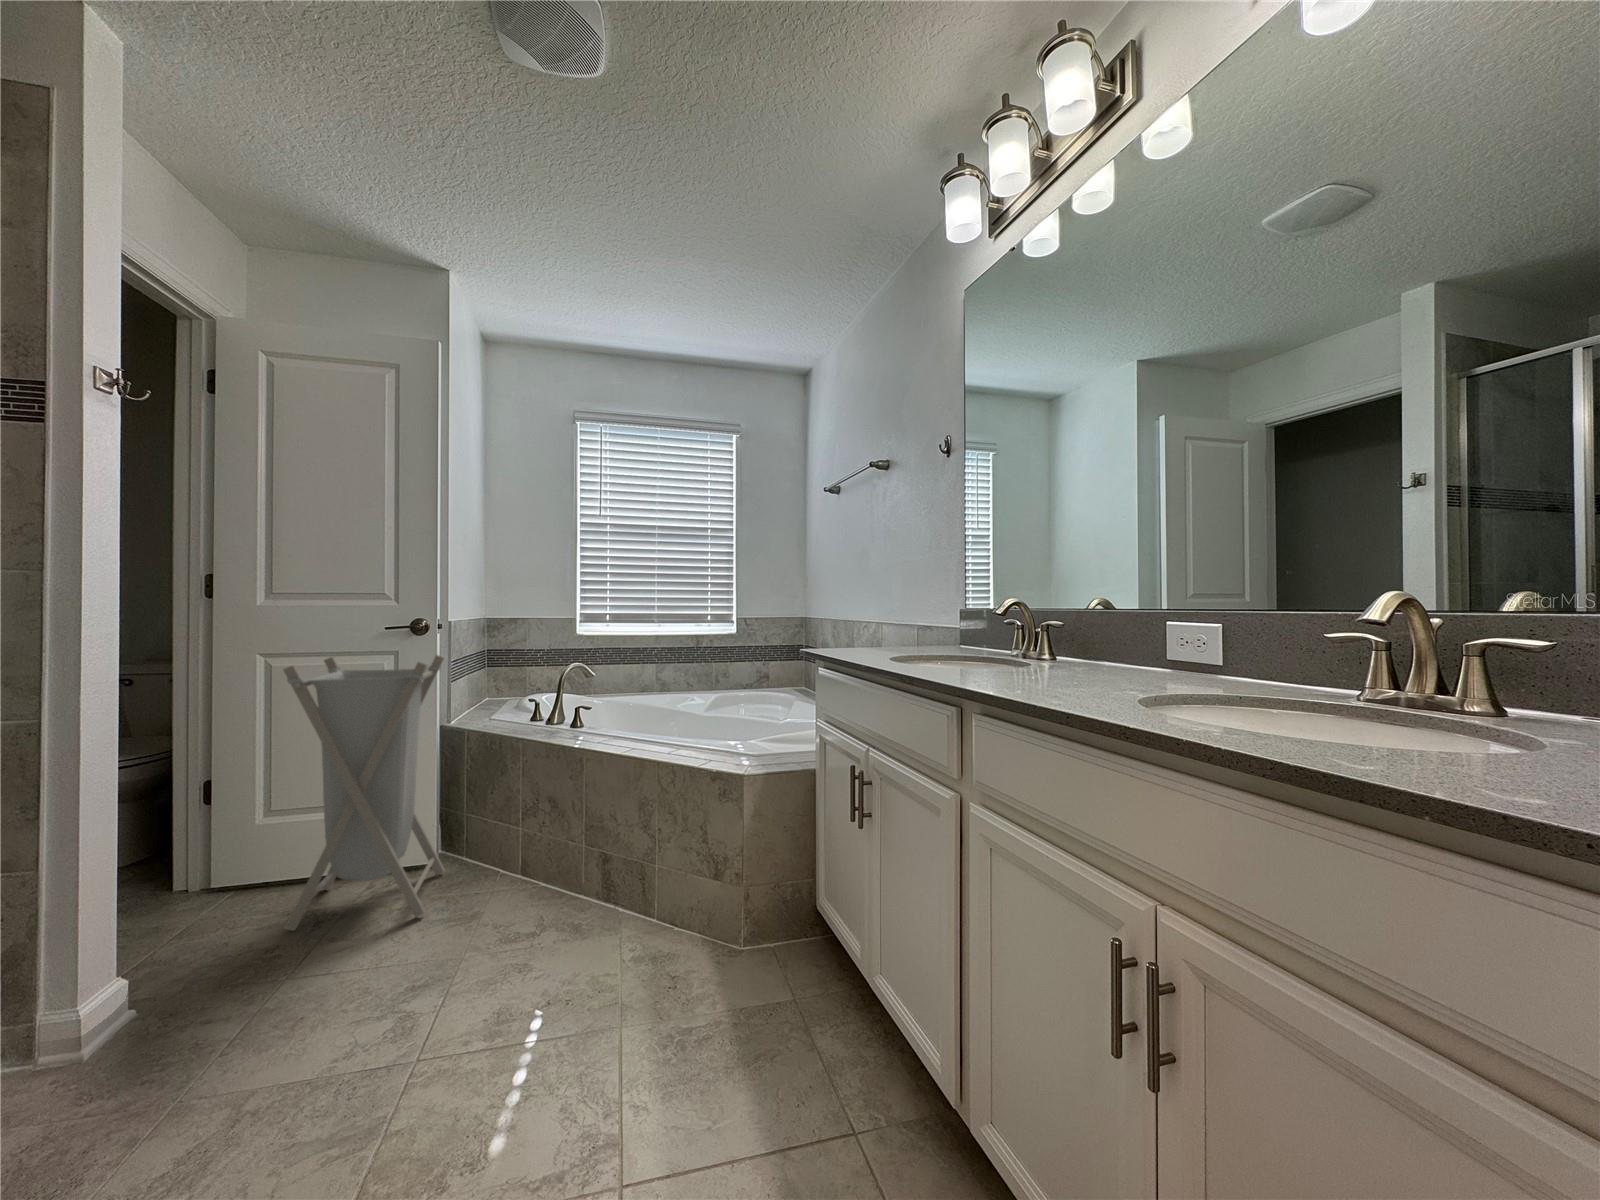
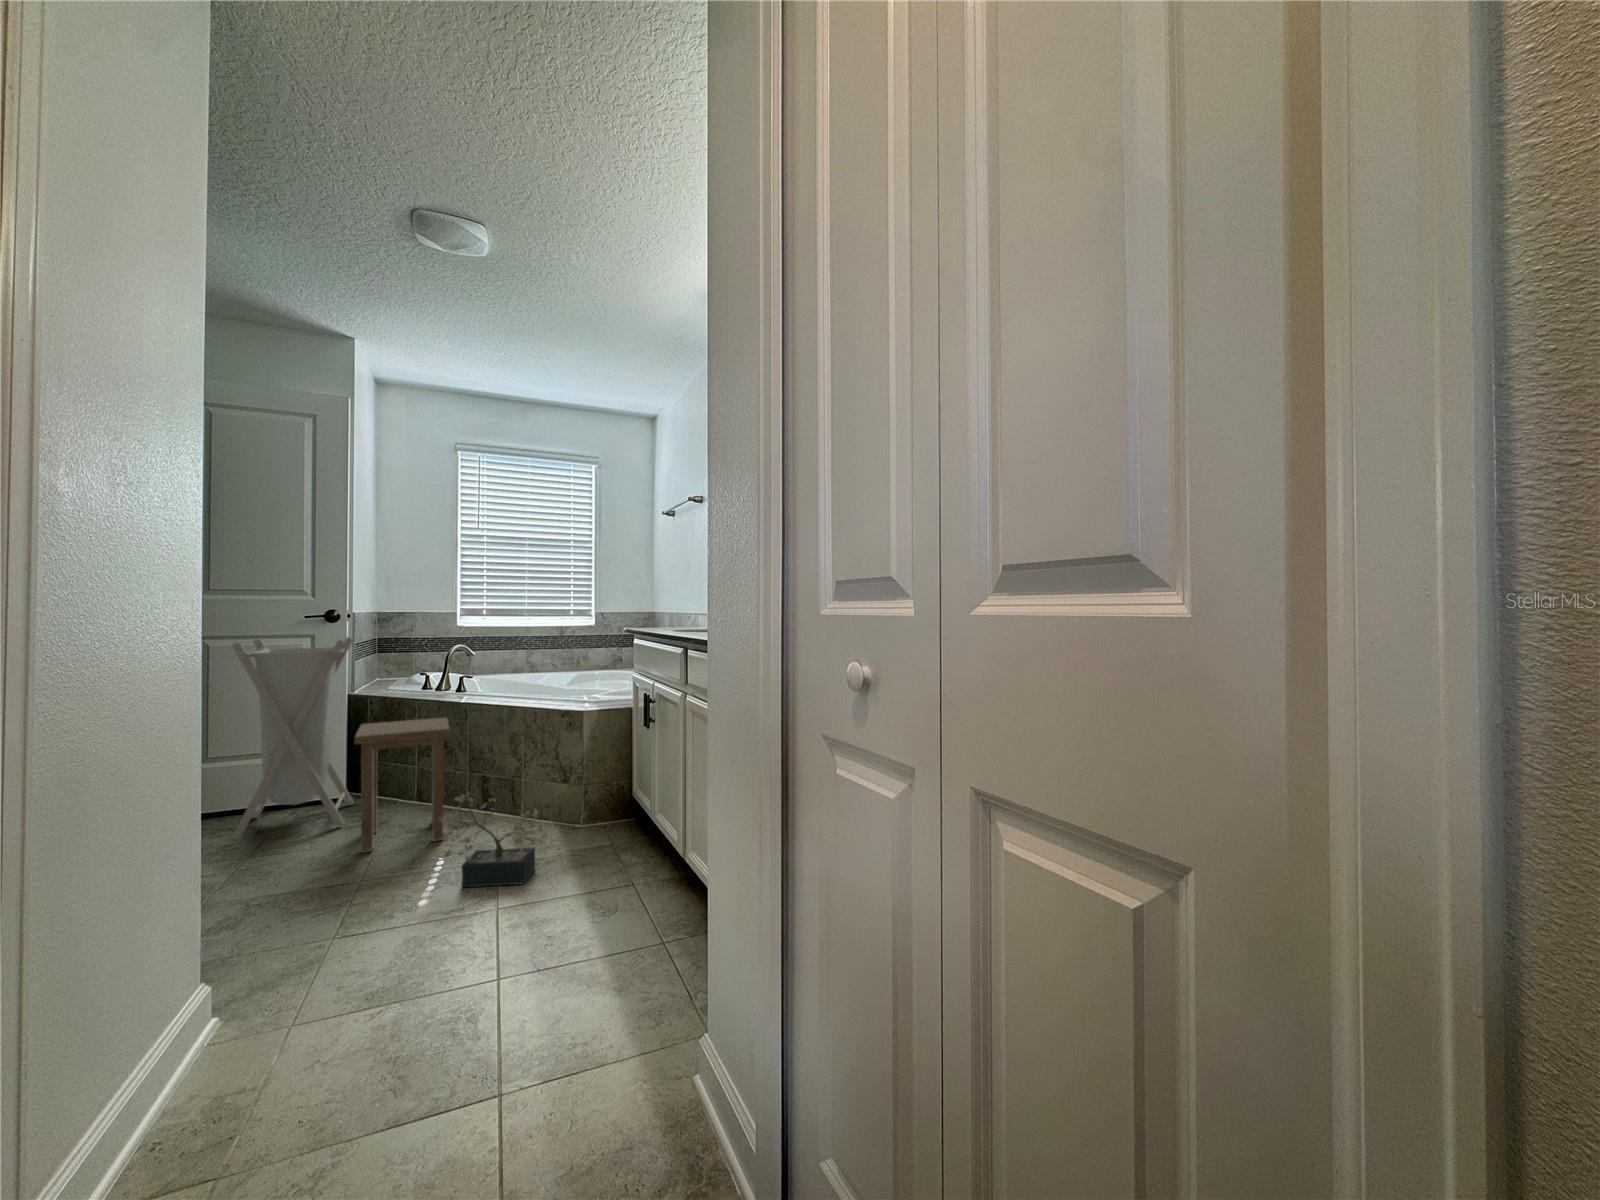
stool: none [425,771,555,977] -> present [354,718,450,853]
decorative plant: none [528,915,696,1089] -> present [439,793,547,887]

